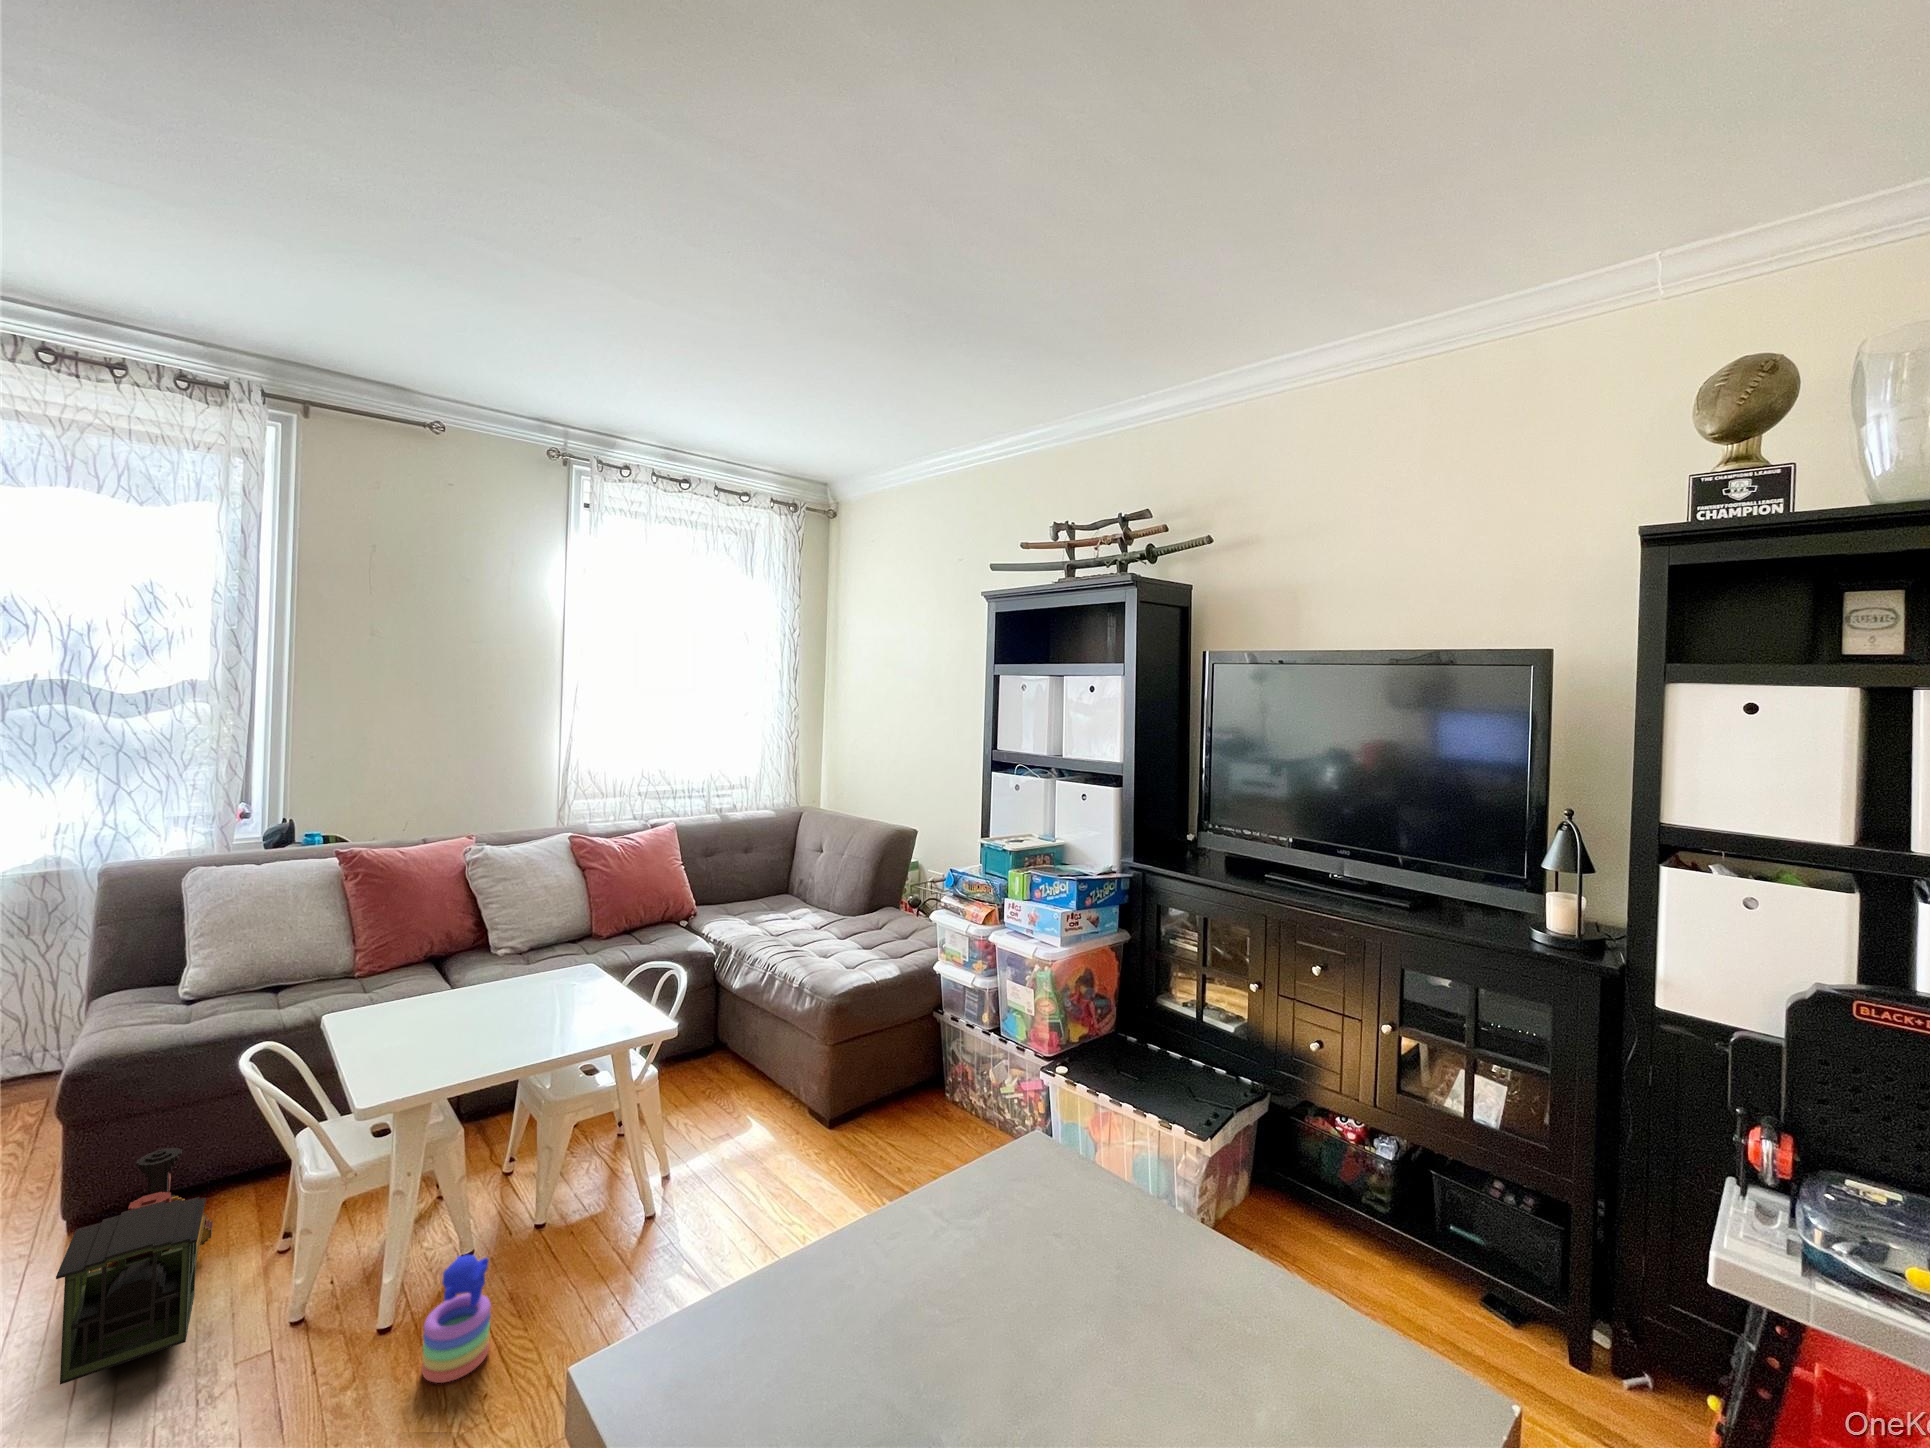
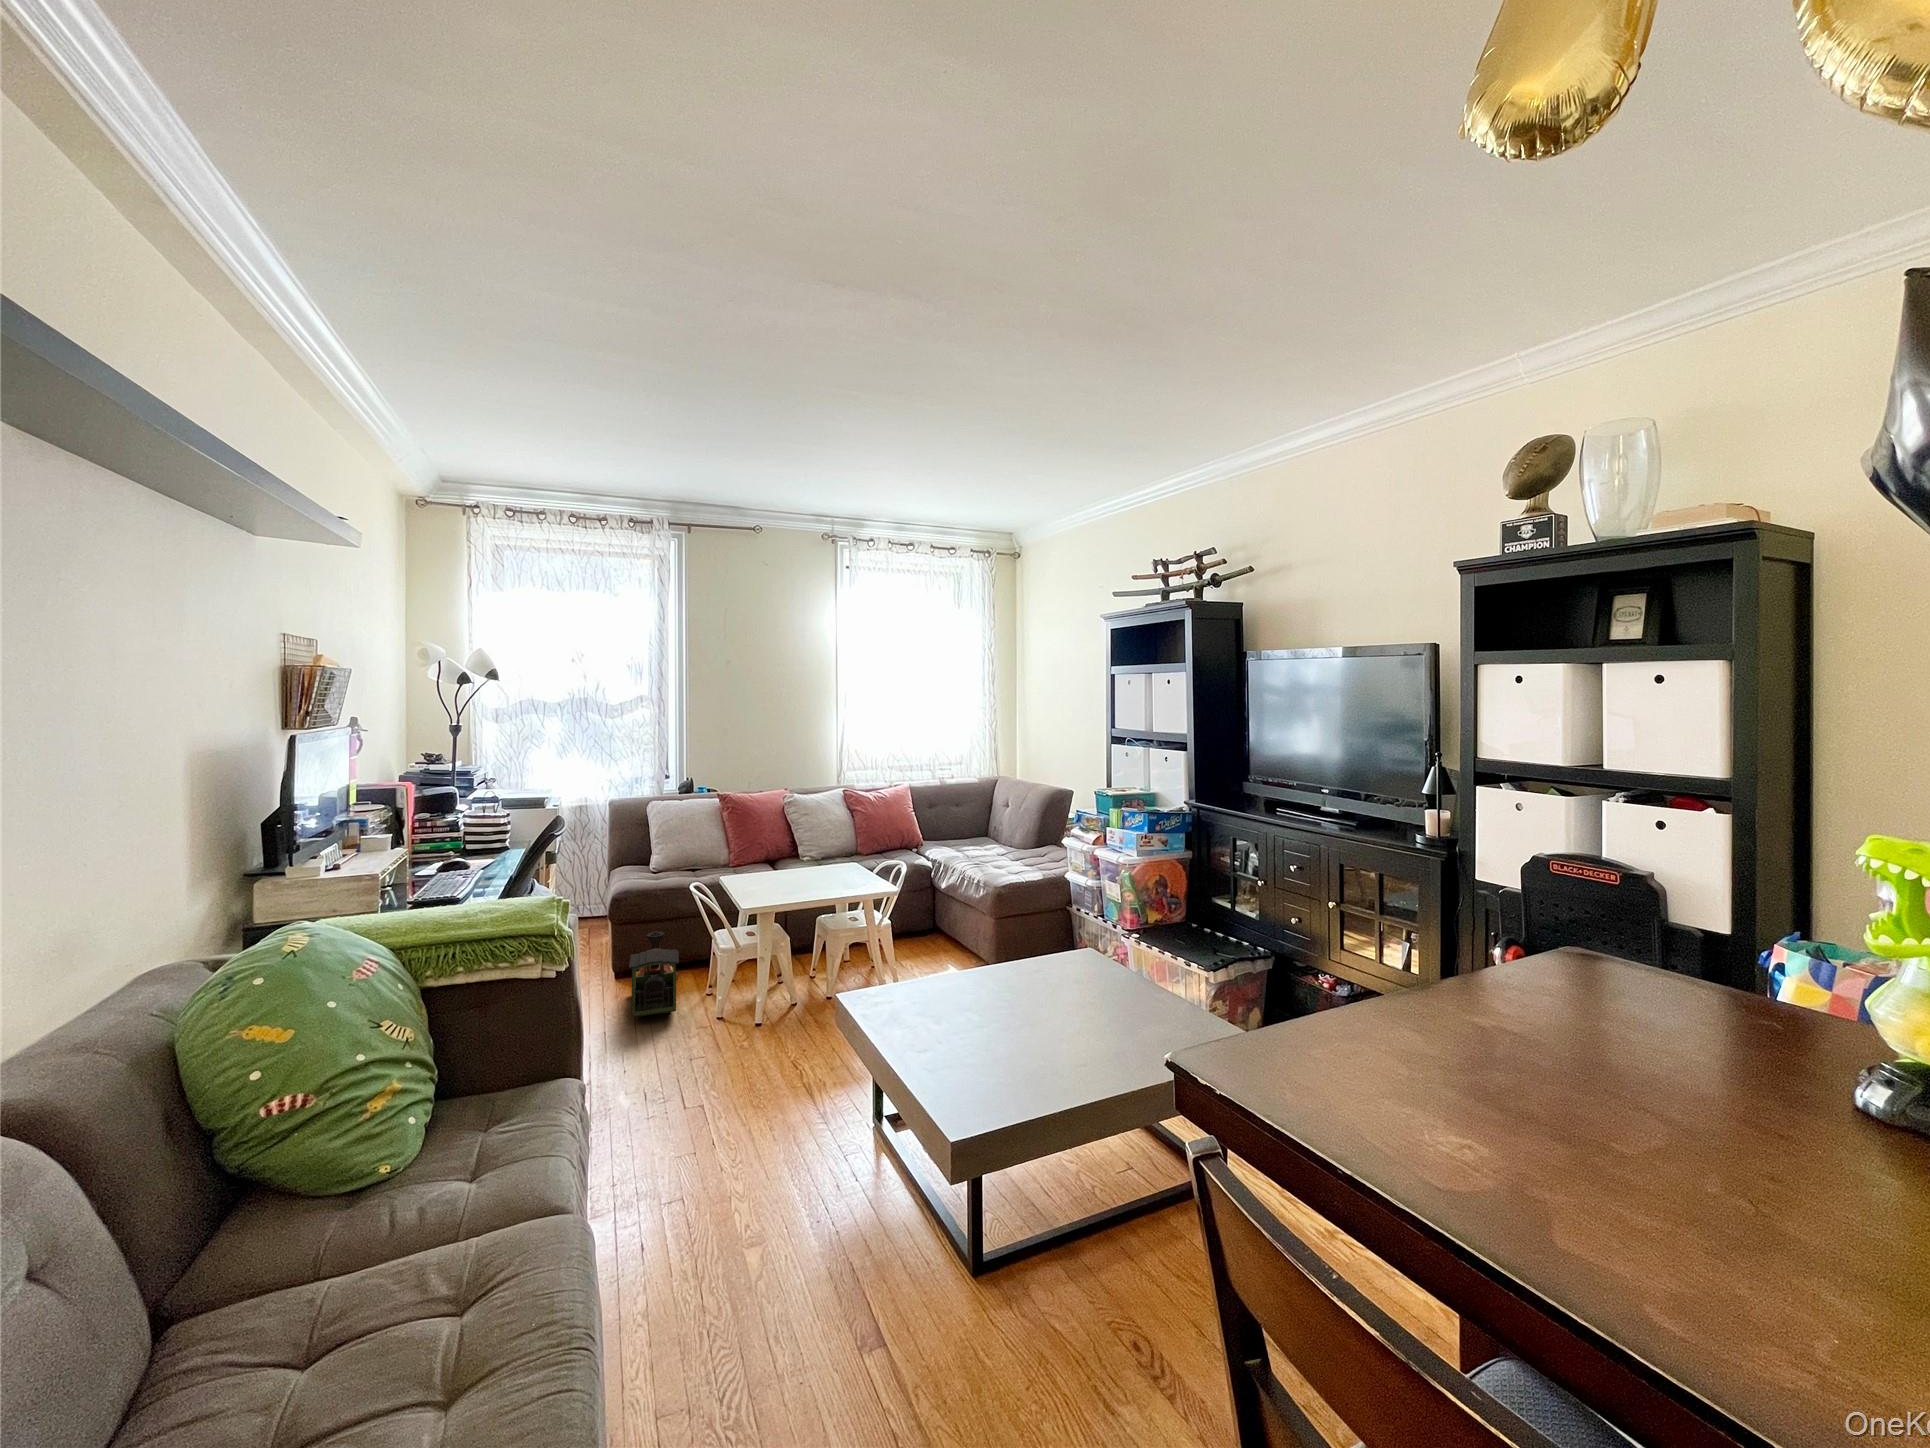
stacking toy: present [422,1255,491,1383] -> none [775,983,804,1040]

